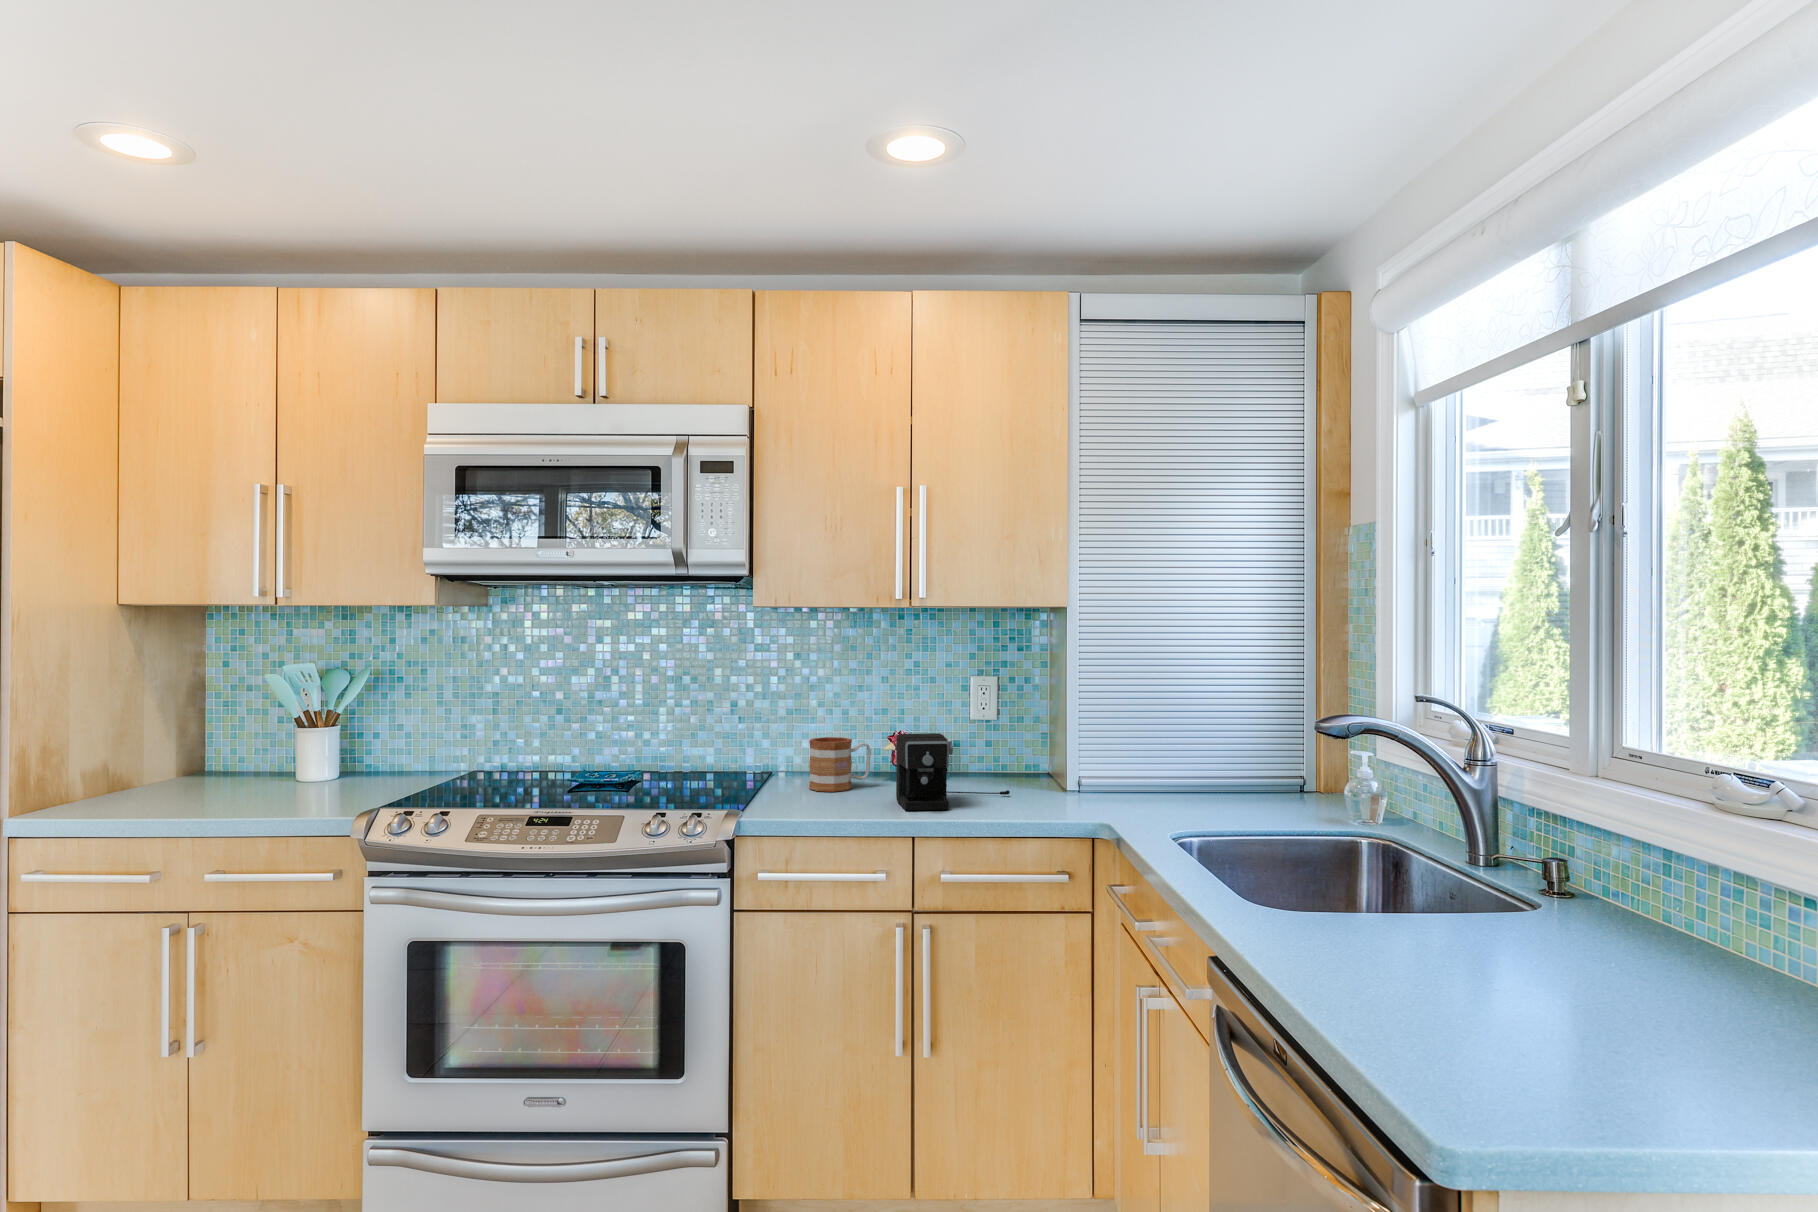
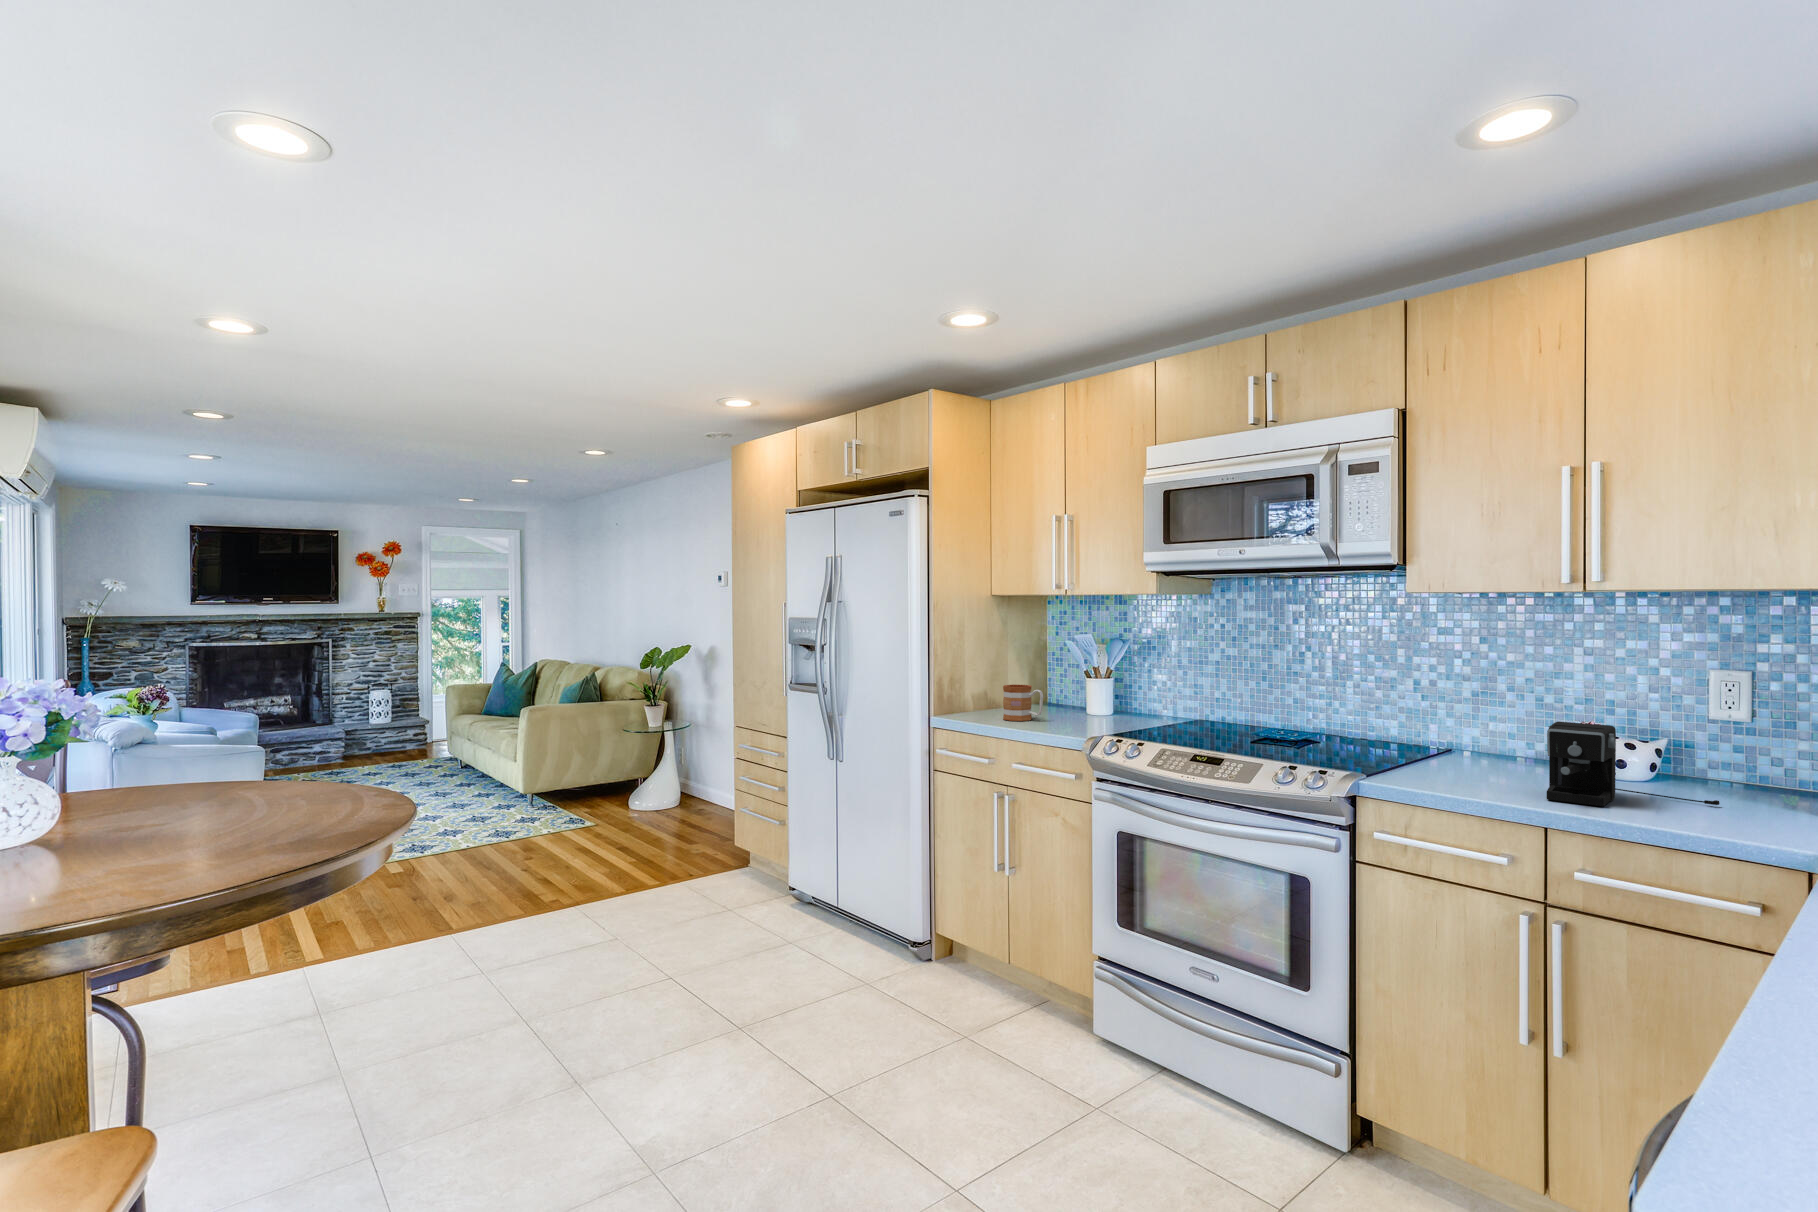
mug: present [809,737,871,792] -> present [1003,684,1043,721]

